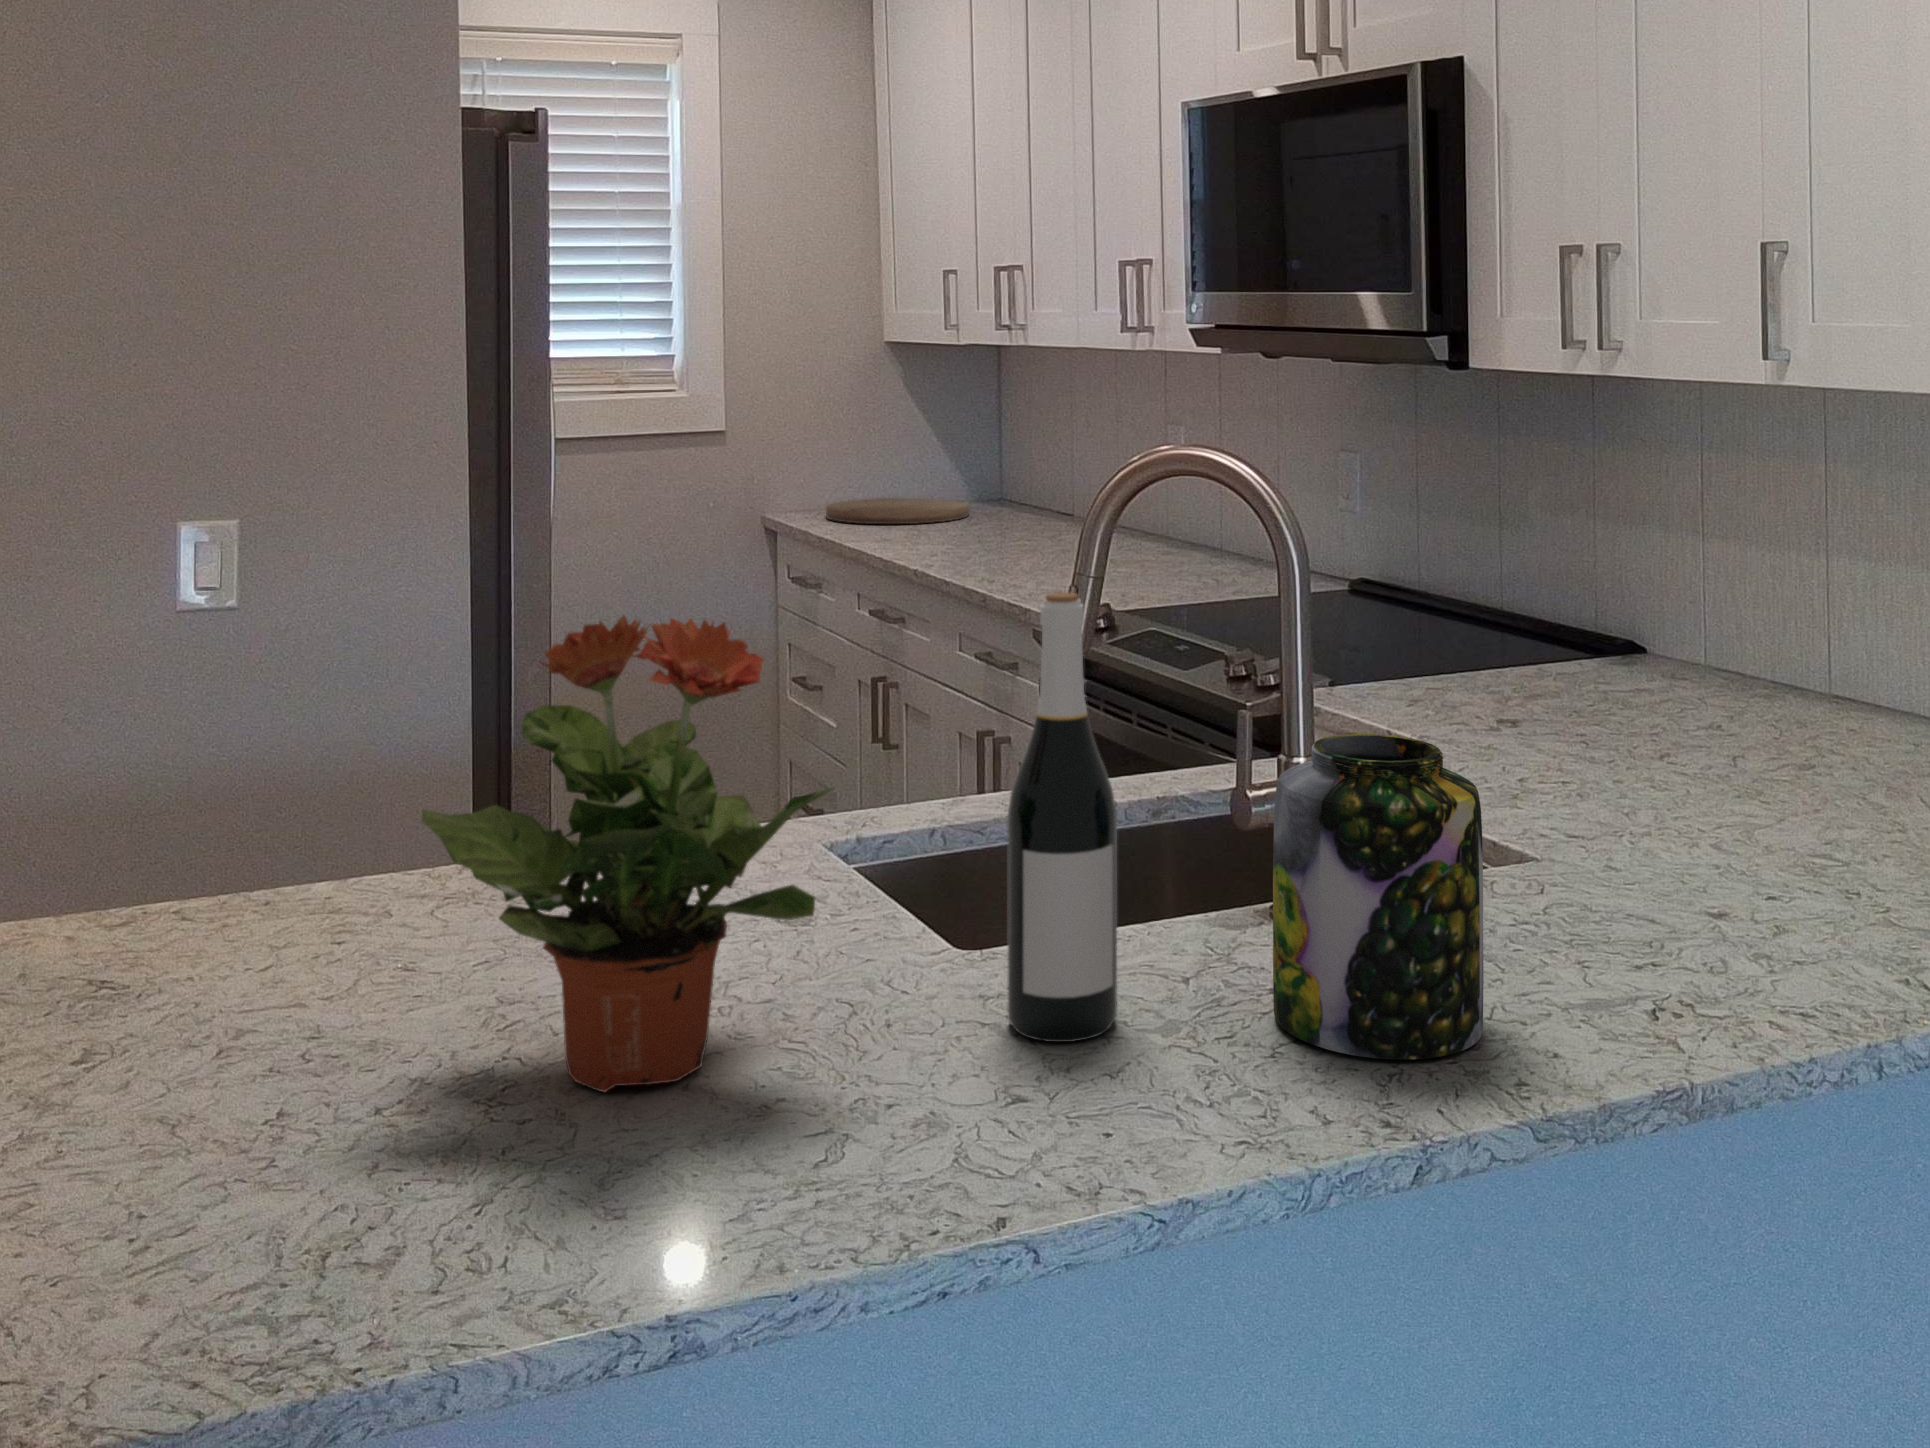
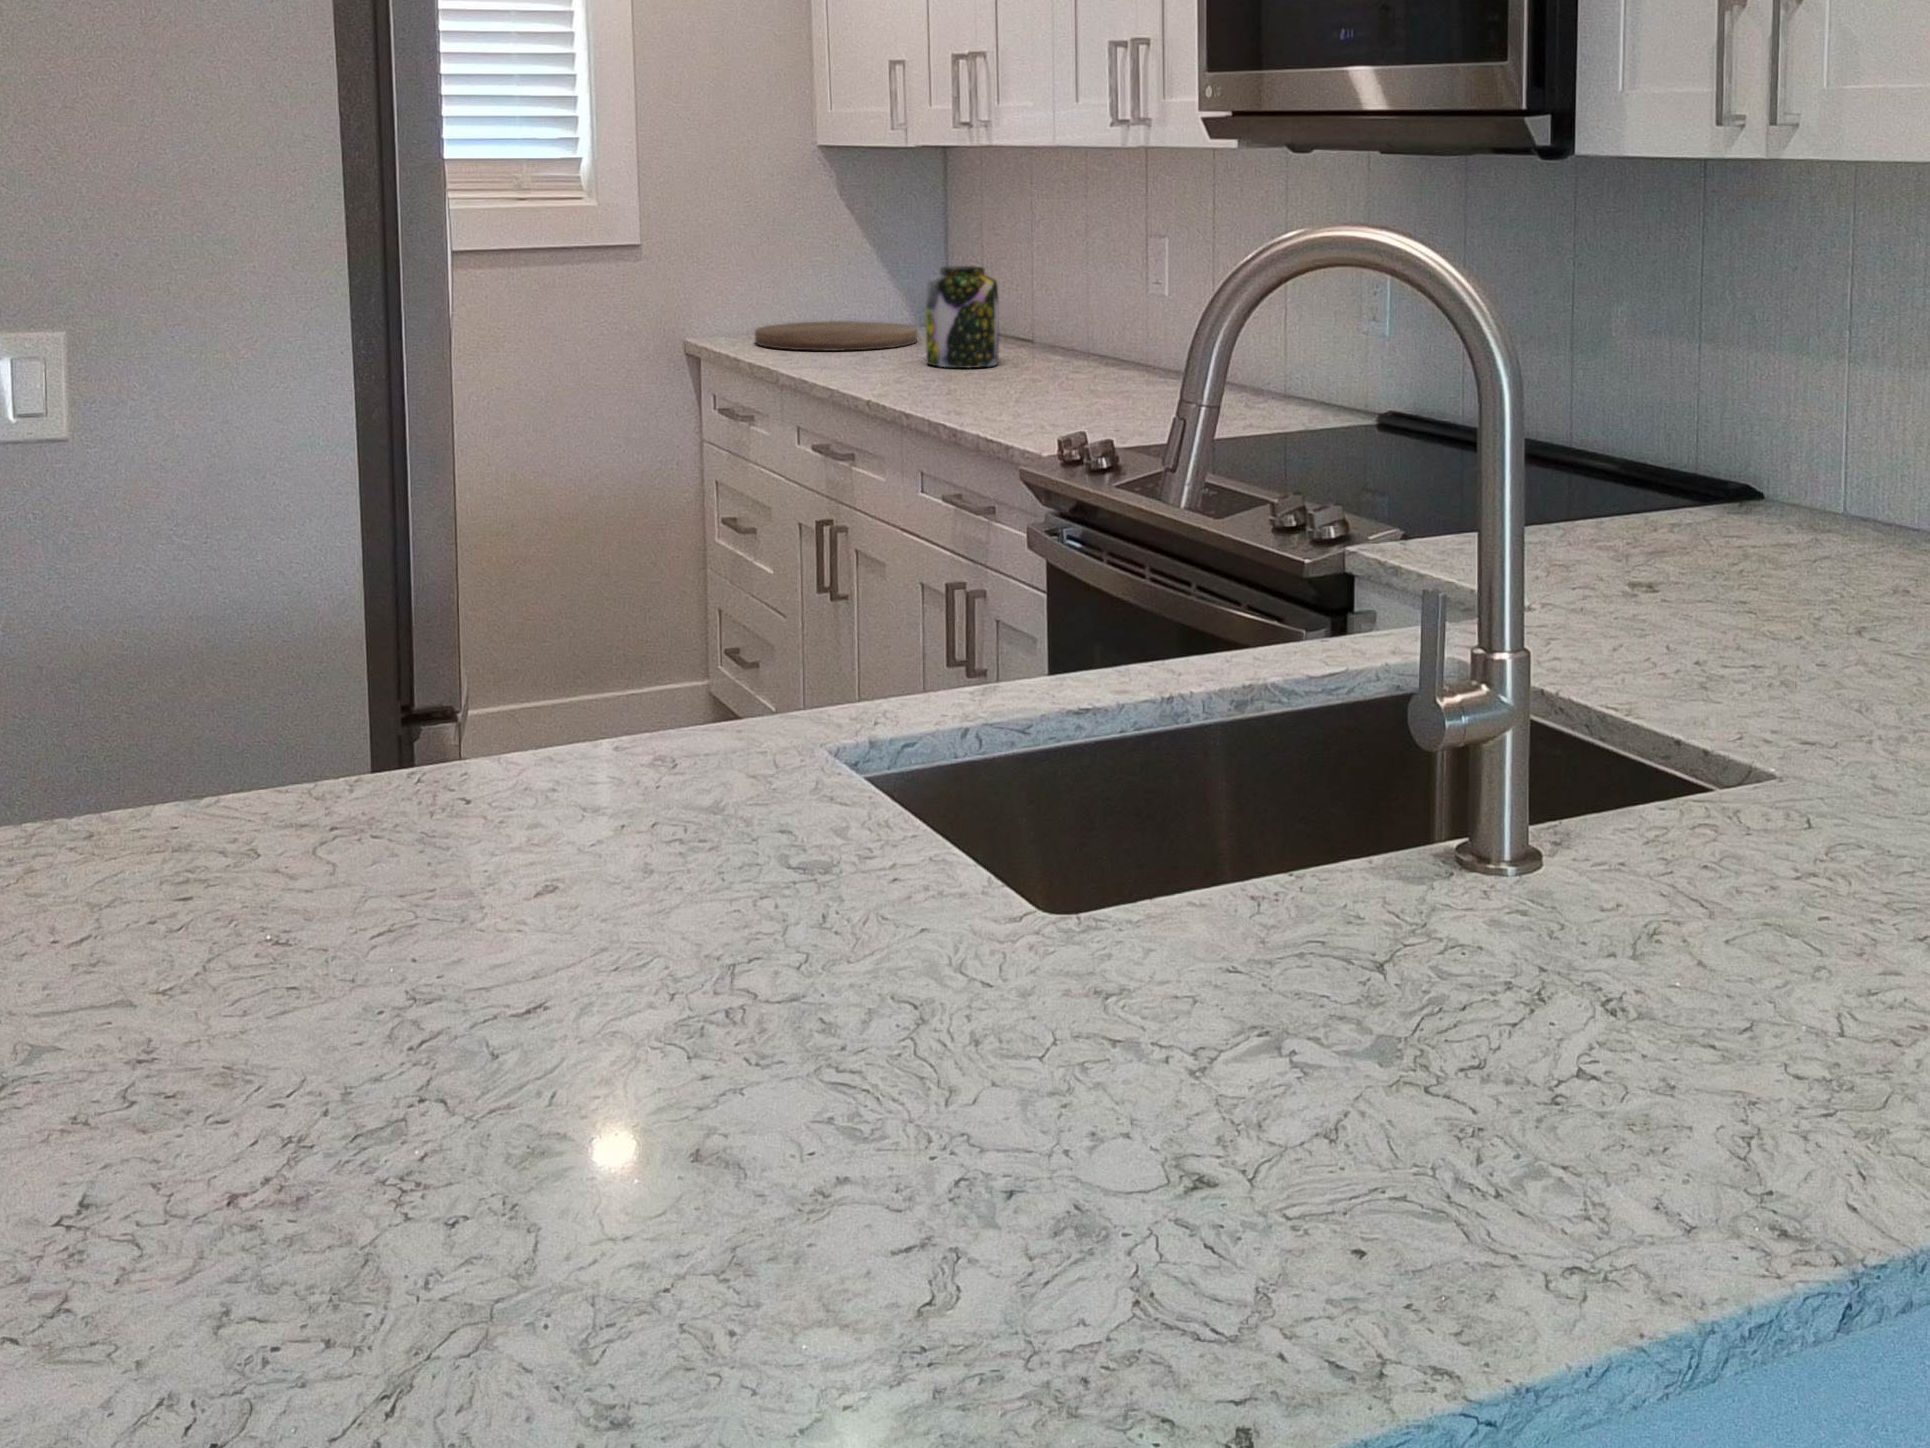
wine bottle: present [1007,592,1117,1042] -> none [1147,427,1313,1077]
potted plant: present [421,615,834,1092] -> none [280,457,917,1168]
jar: present [1273,734,1483,1059] -> present [926,266,999,368]

